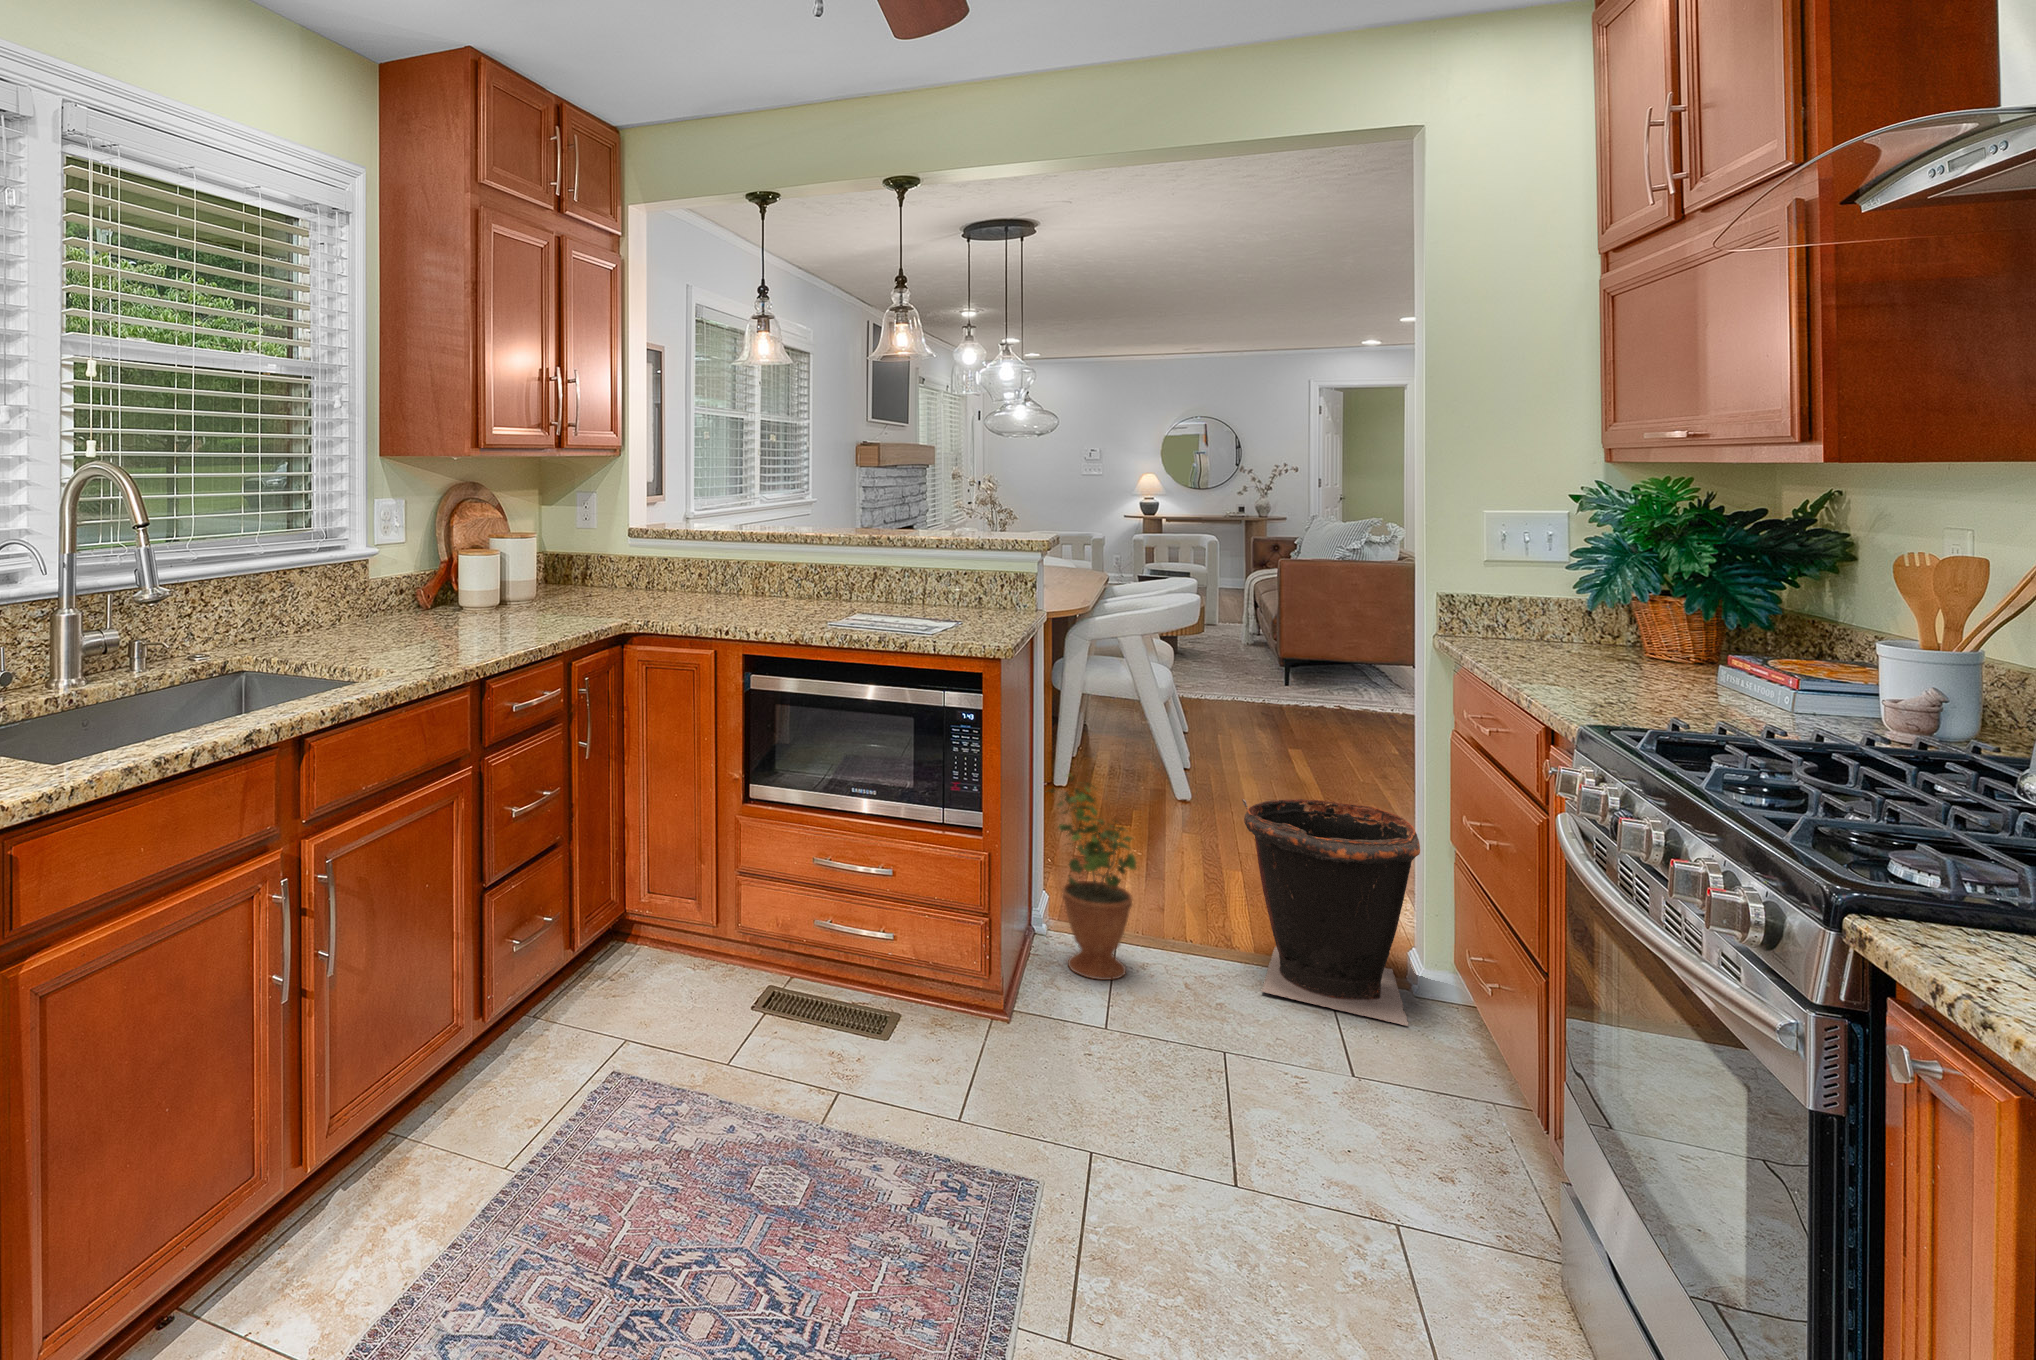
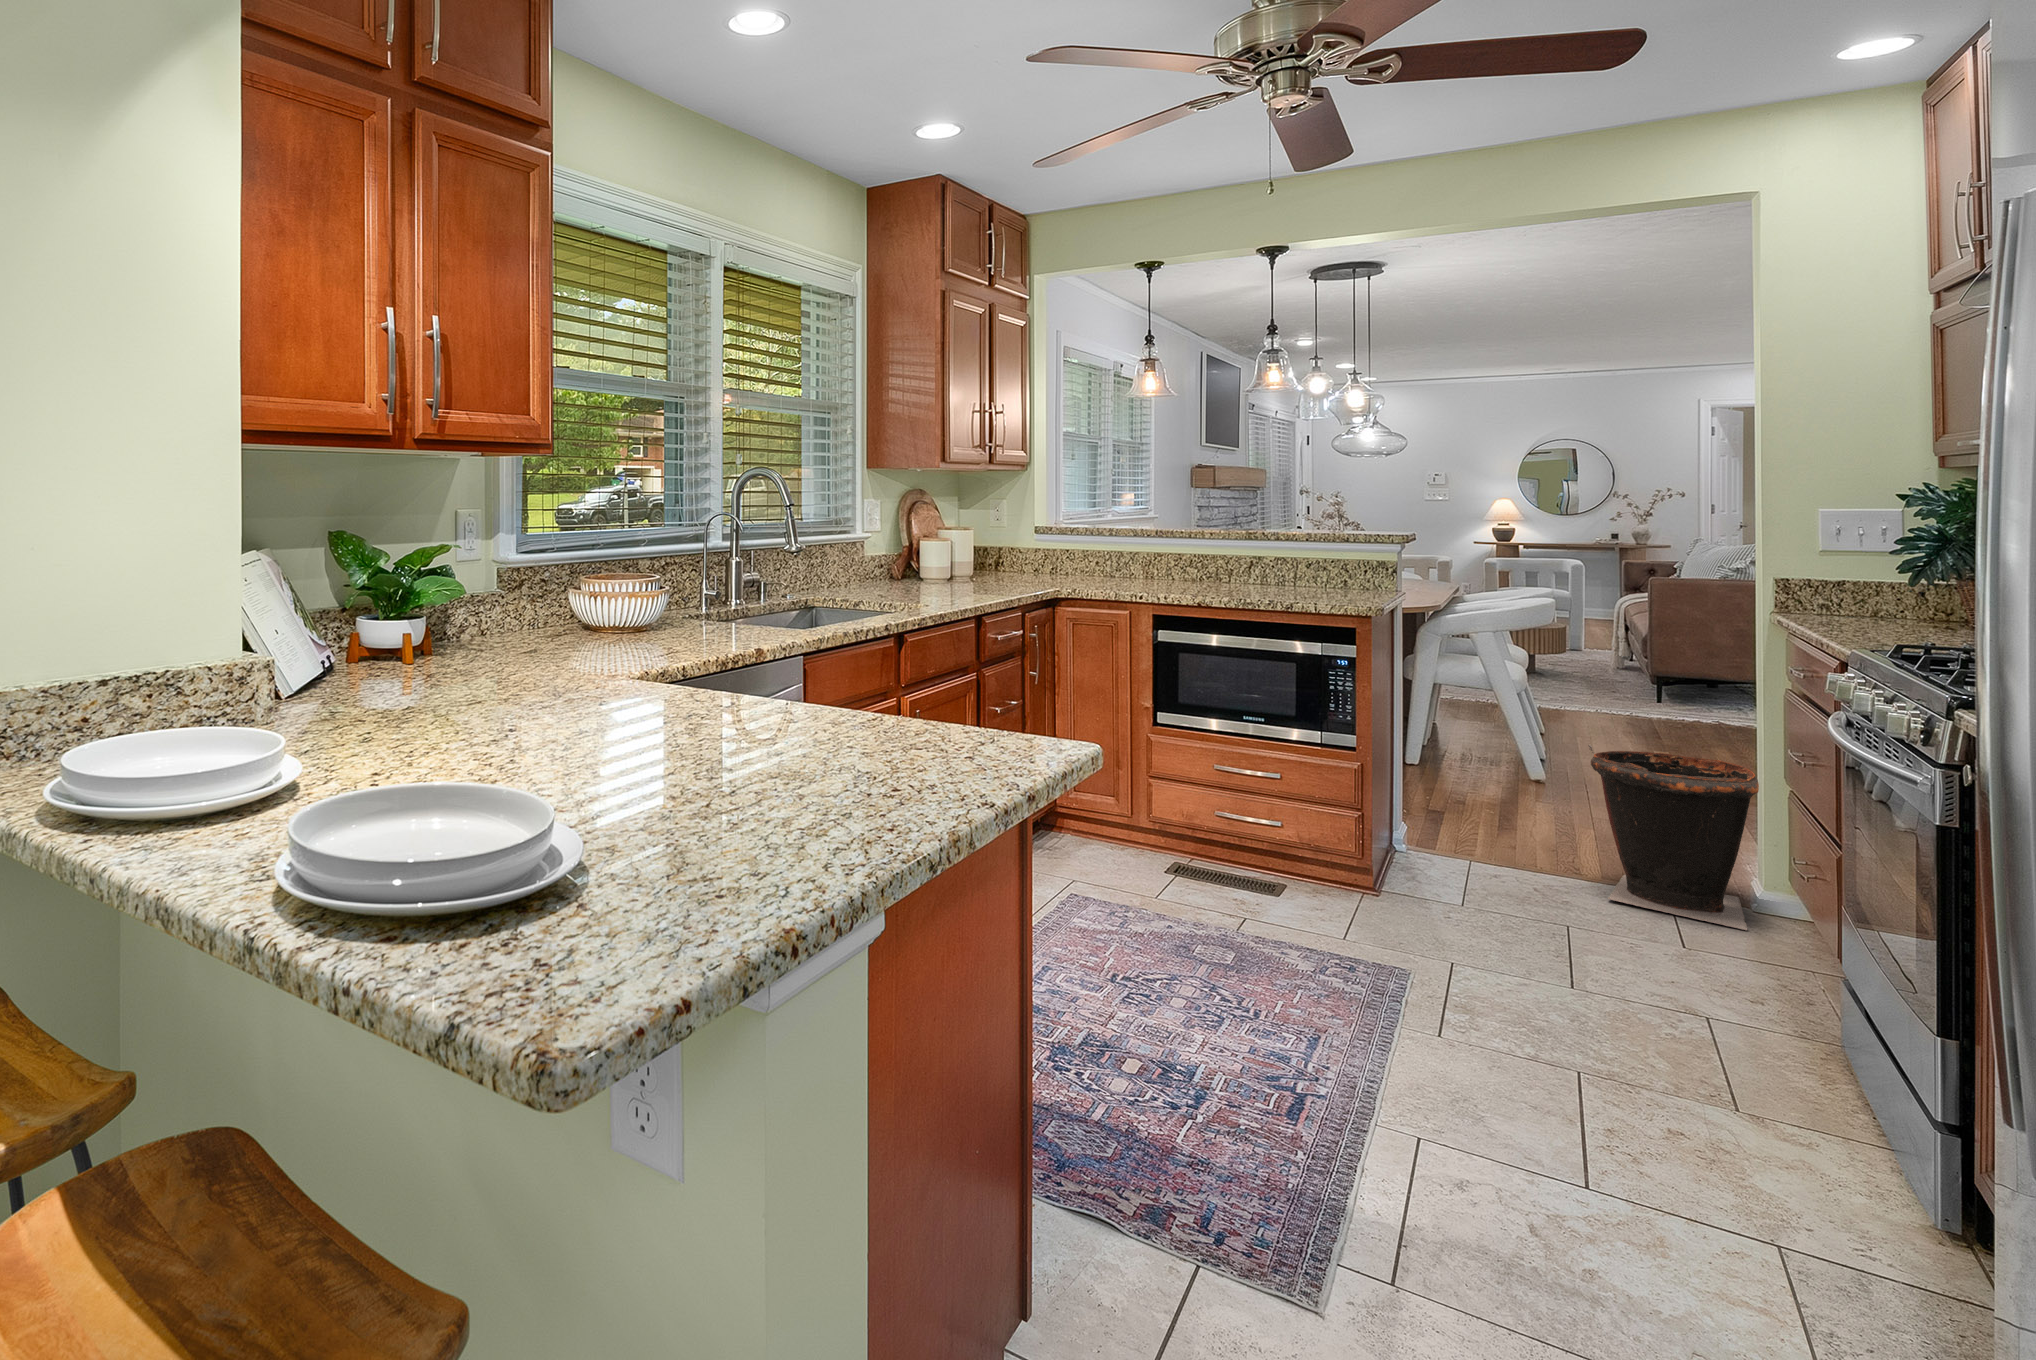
potted plant: present [1046,775,1136,980] -> none [1406,718,1491,882]

